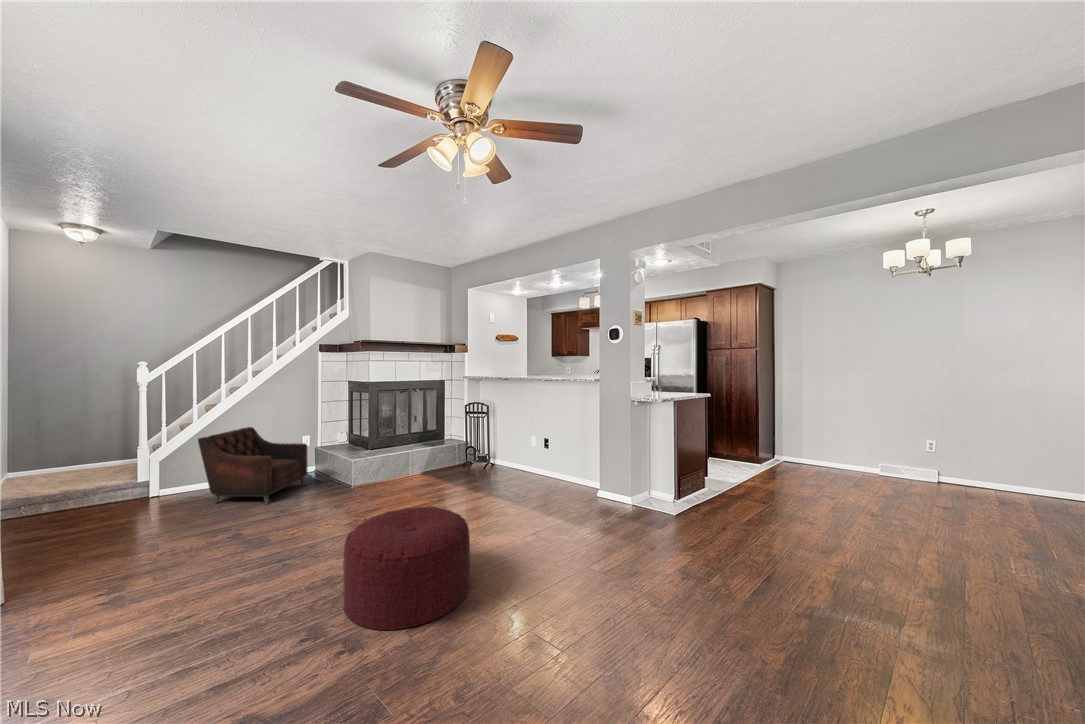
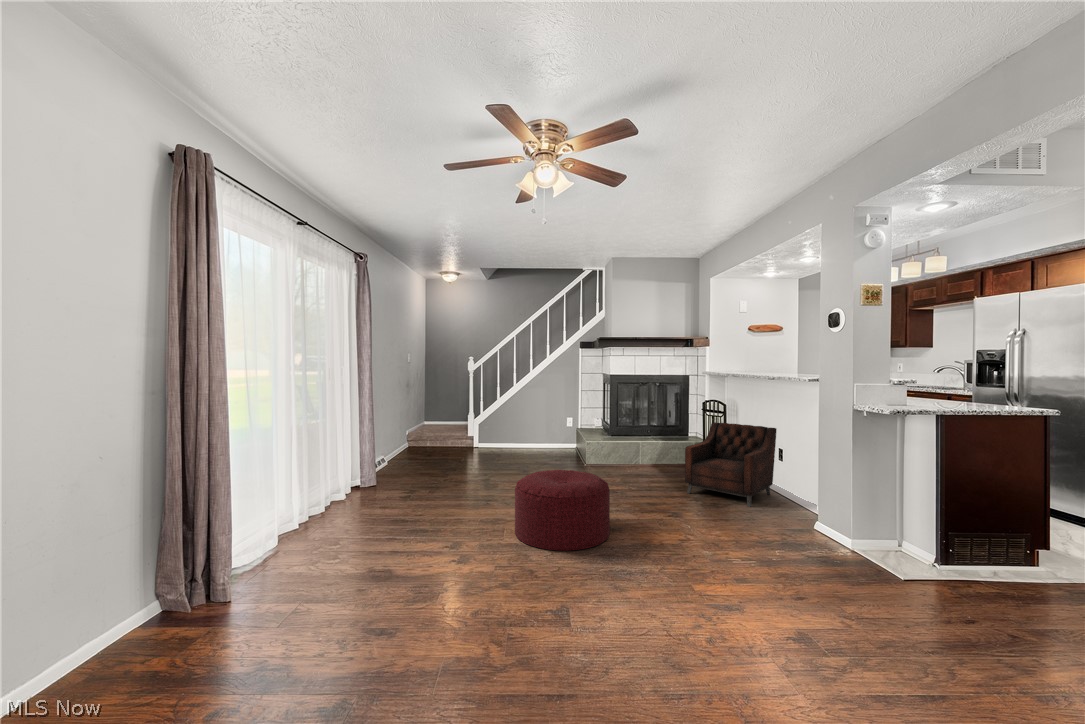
armchair: present [198,427,308,504] -> present [685,422,777,507]

